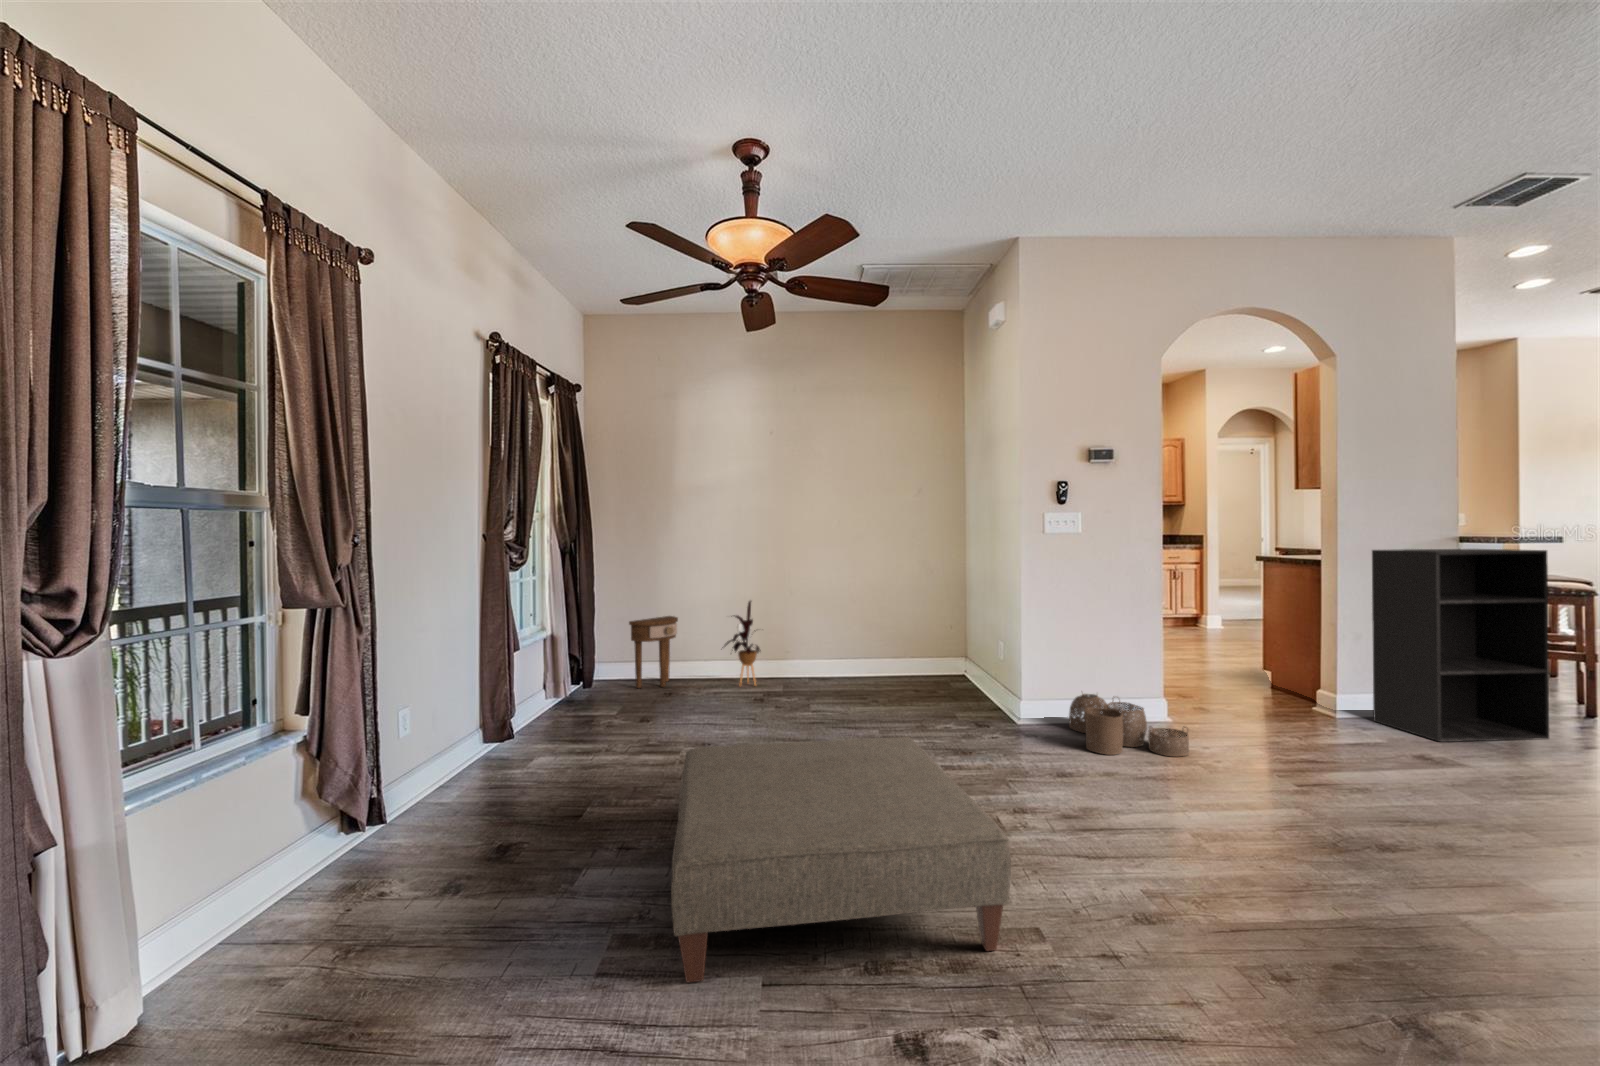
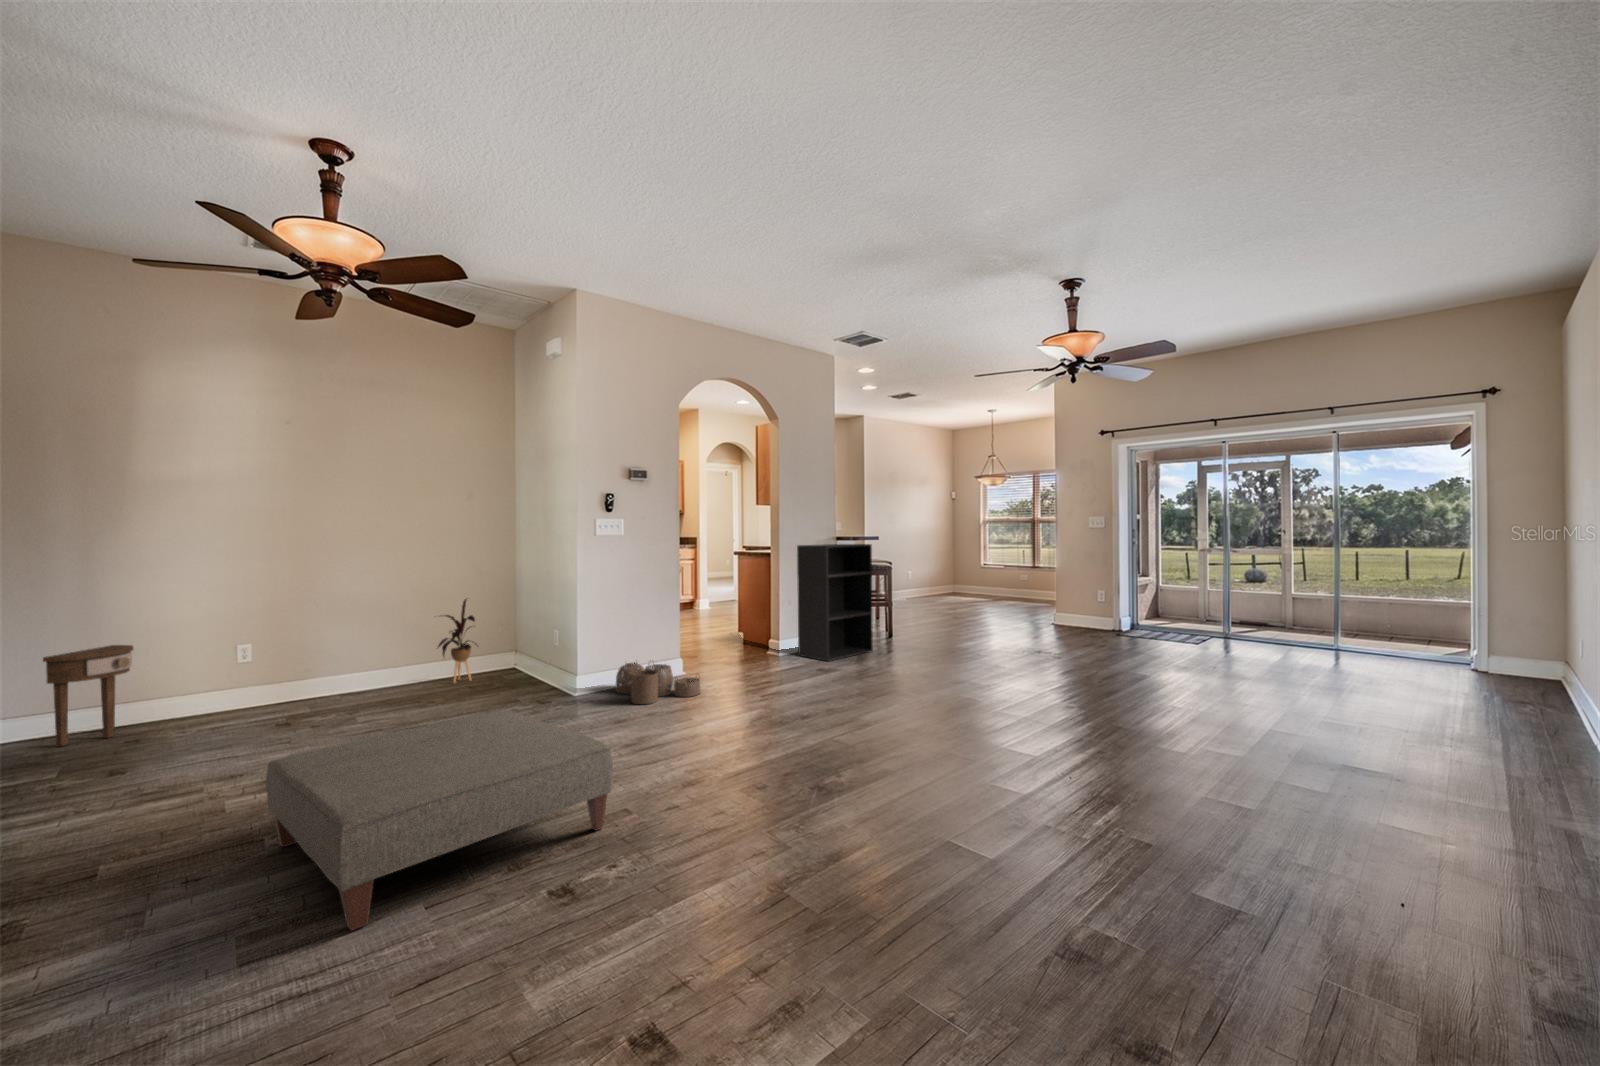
house plant: present [722,601,761,685] -> present [438,599,475,683]

